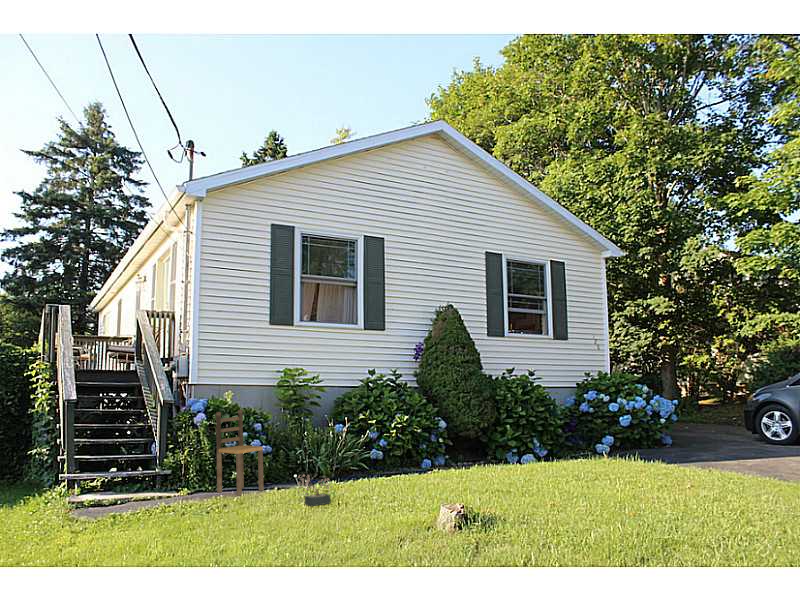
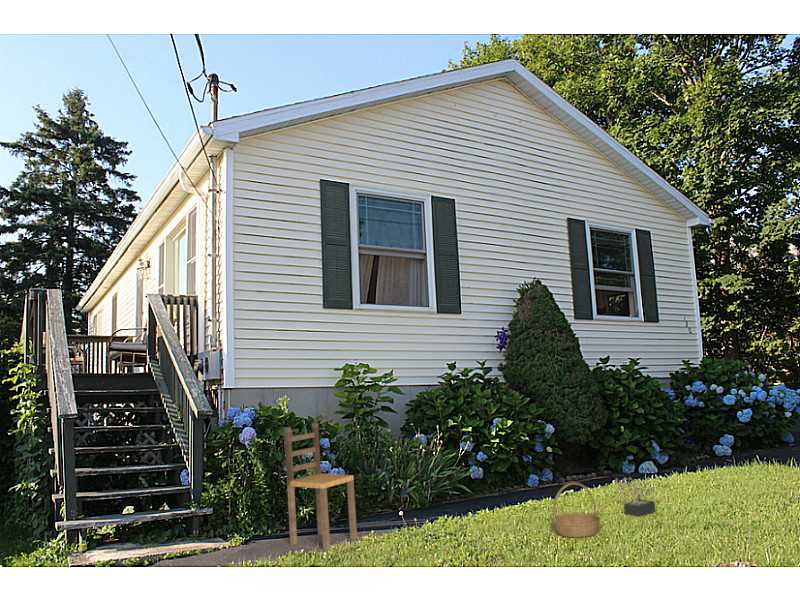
basket: none [393,456,426,492] -> present [551,483,601,538]
decorative plant: present [298,475,333,507] -> present [615,478,655,516]

